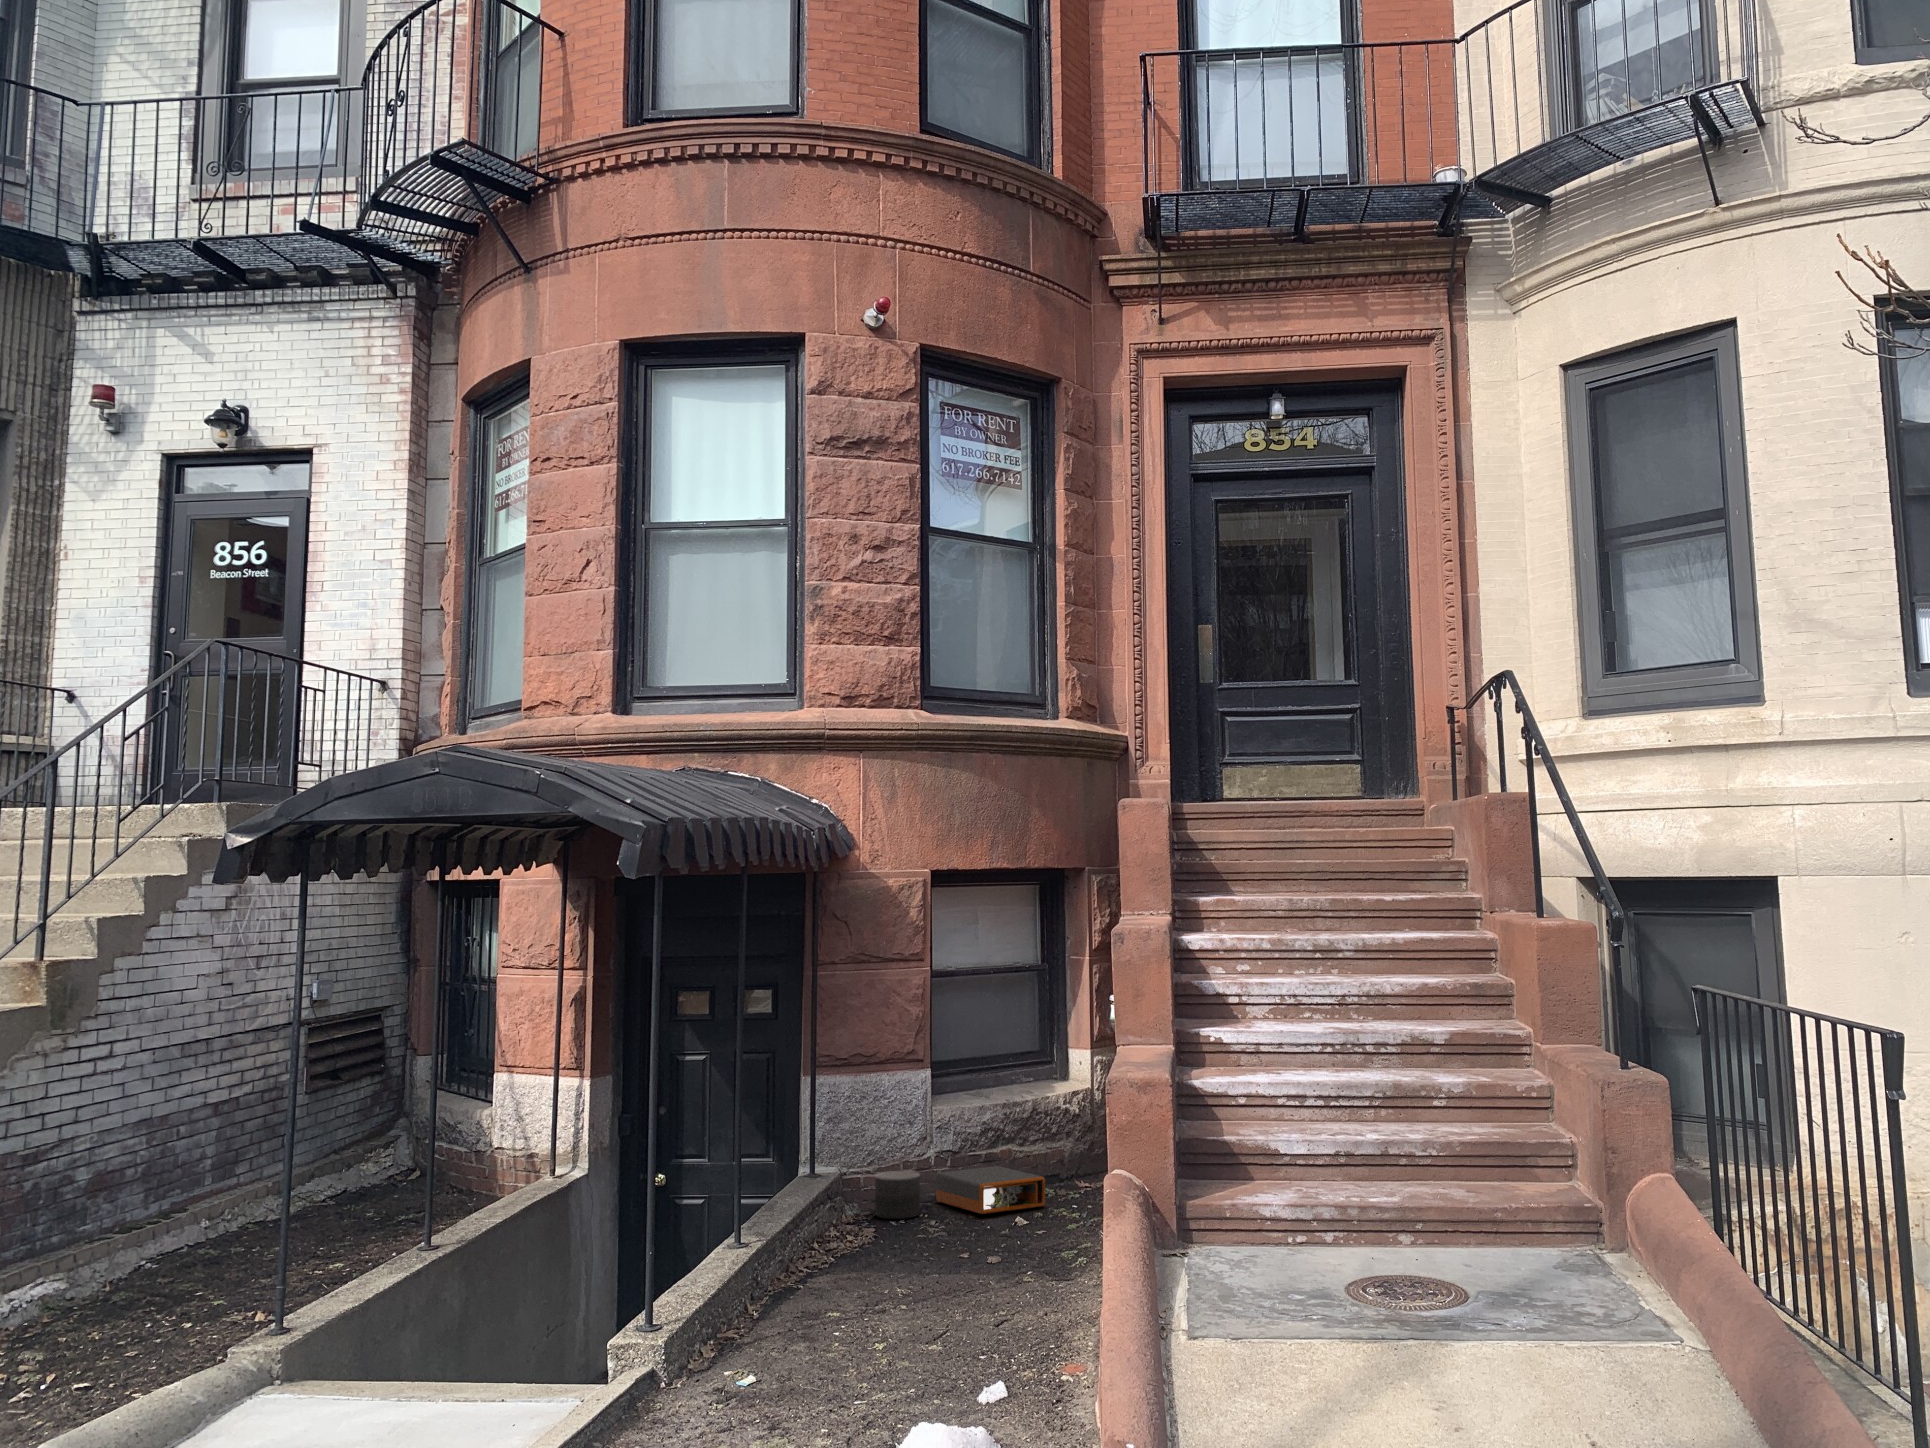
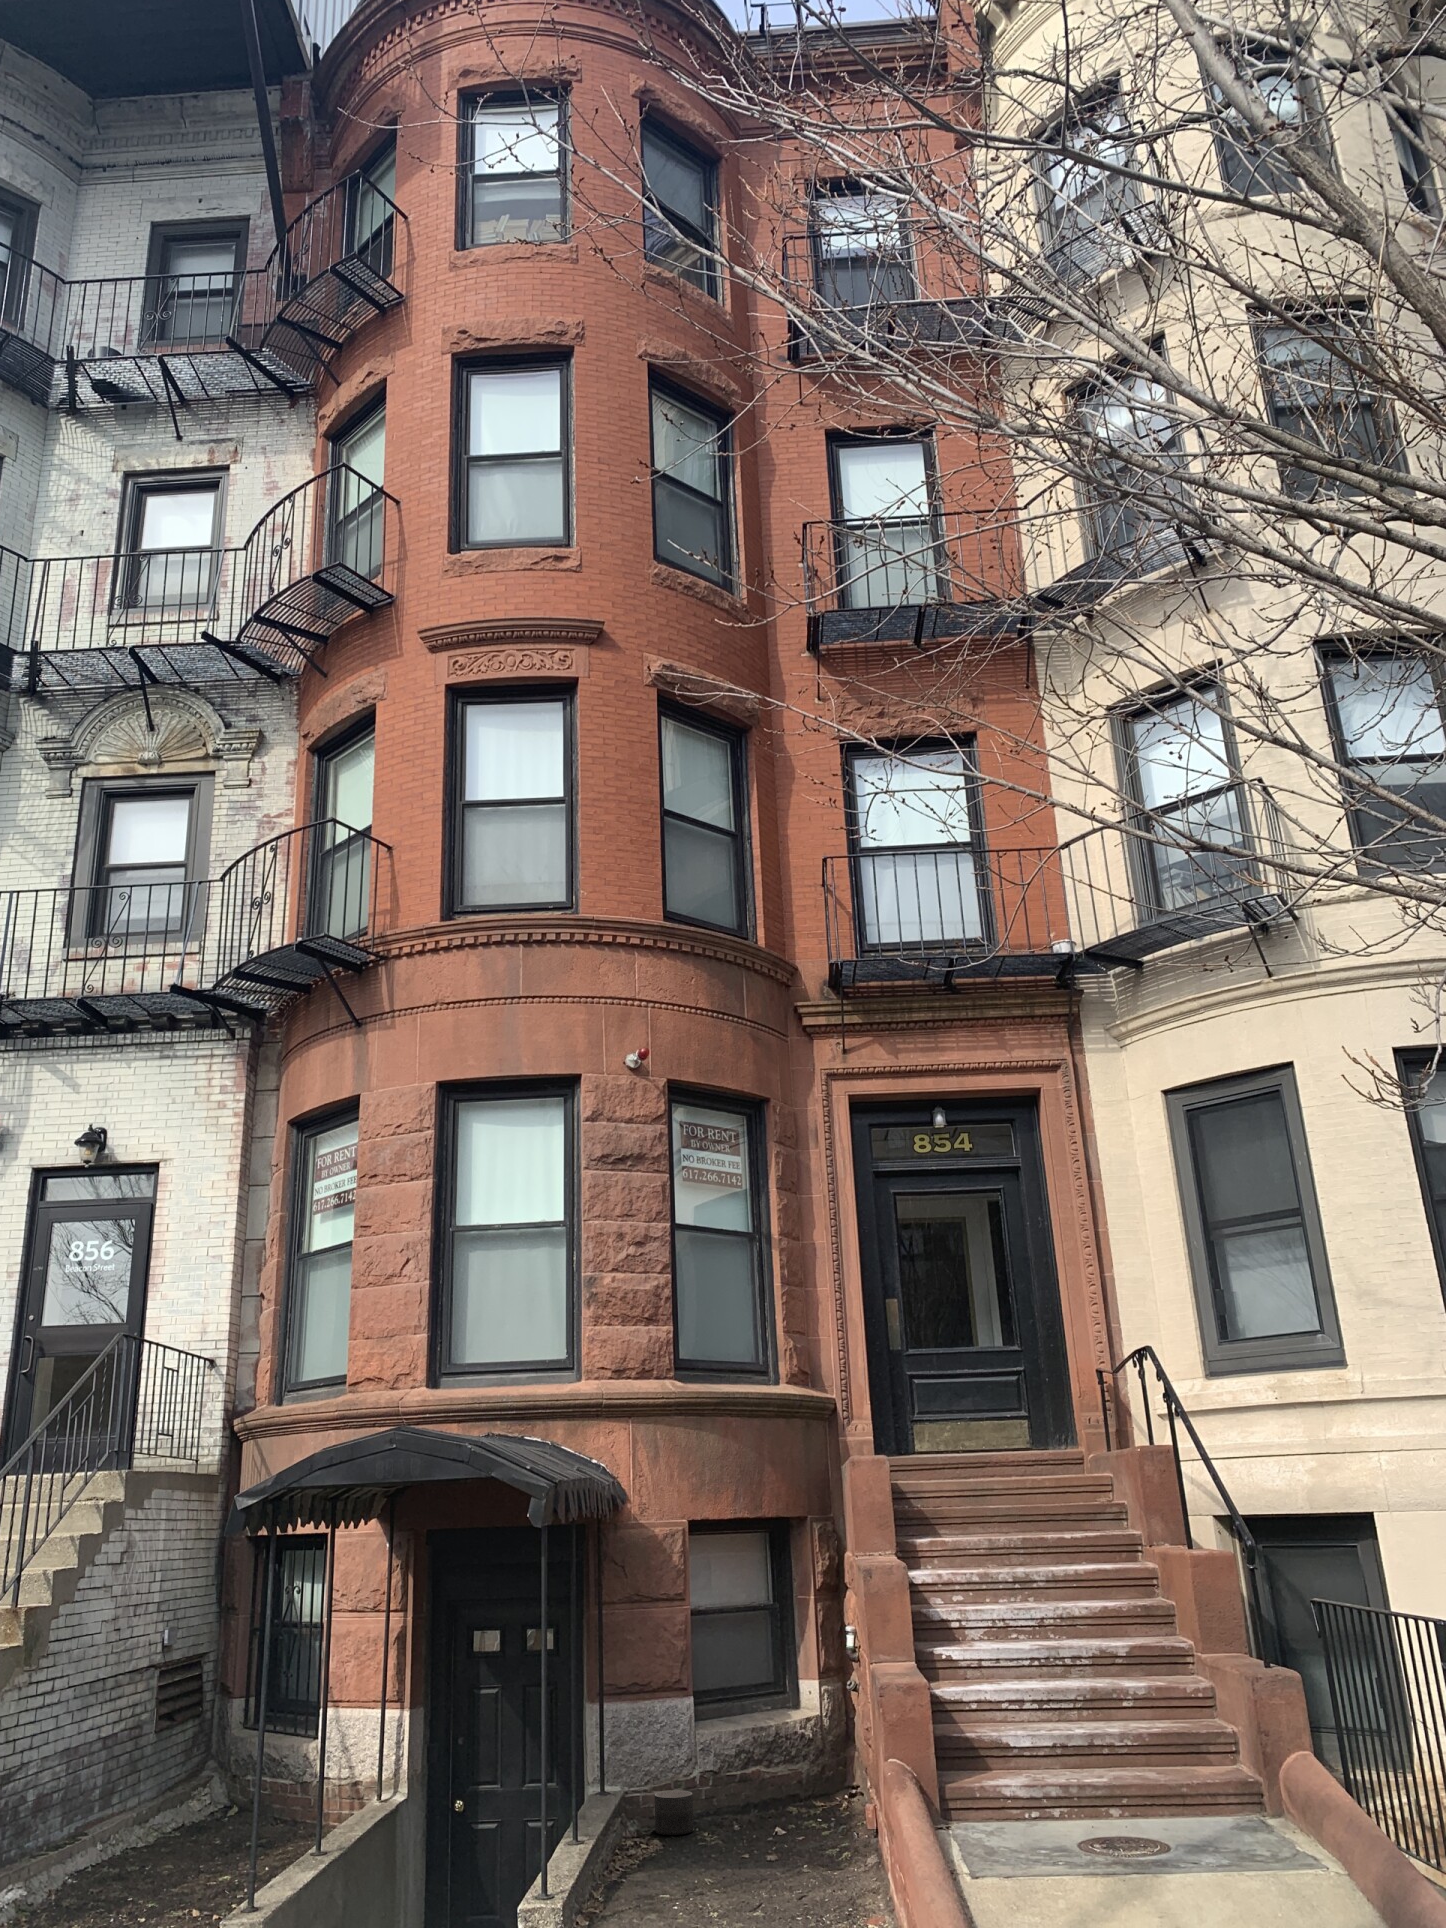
storage box: present [936,1166,1045,1214] -> none [703,1784,798,1828]

